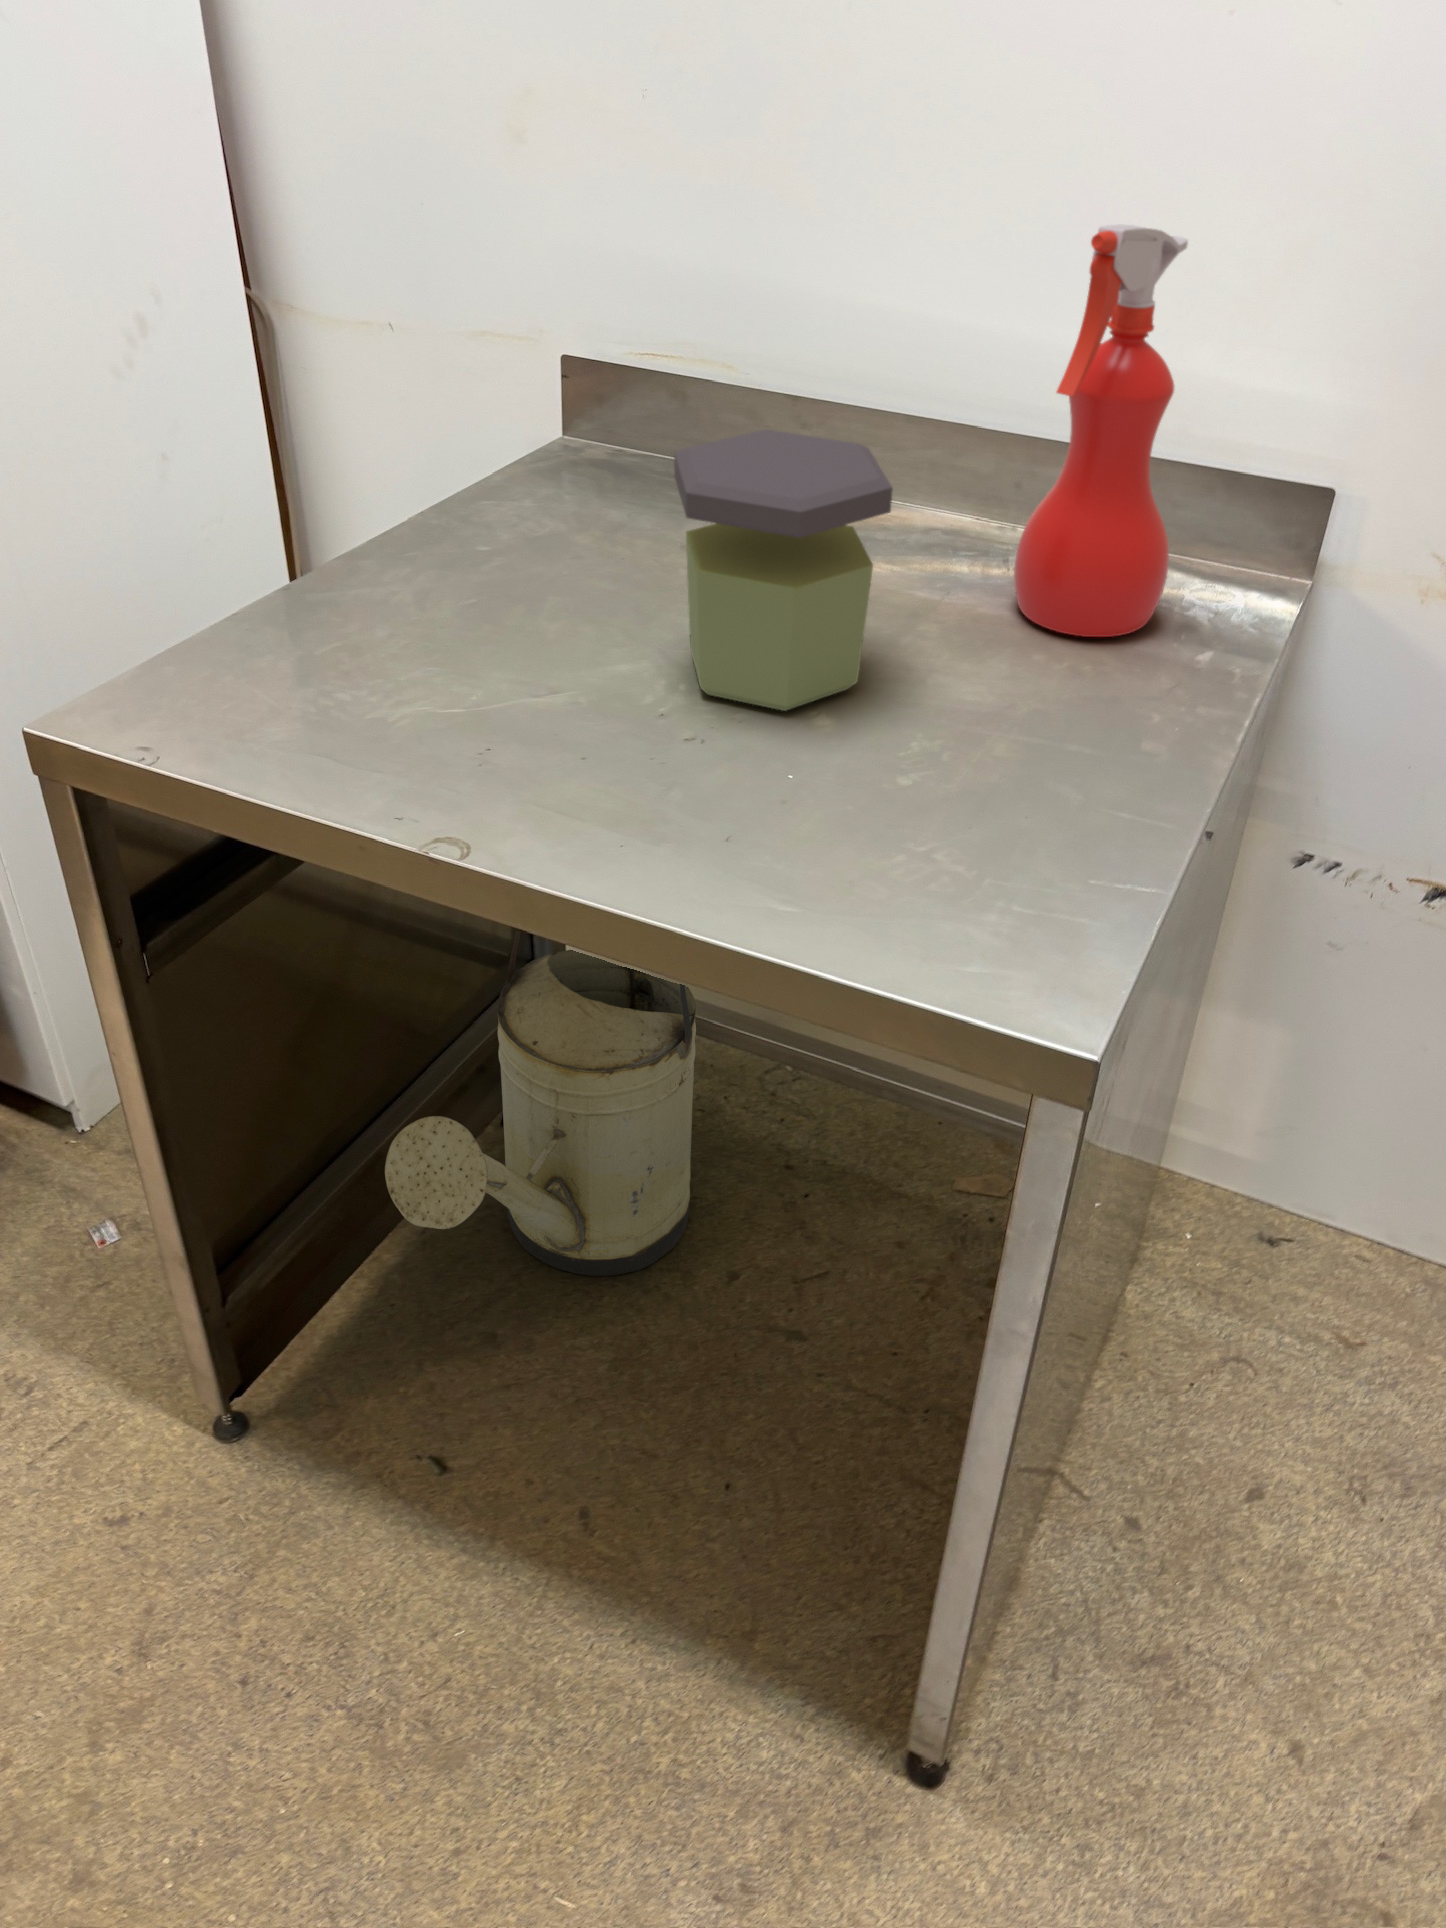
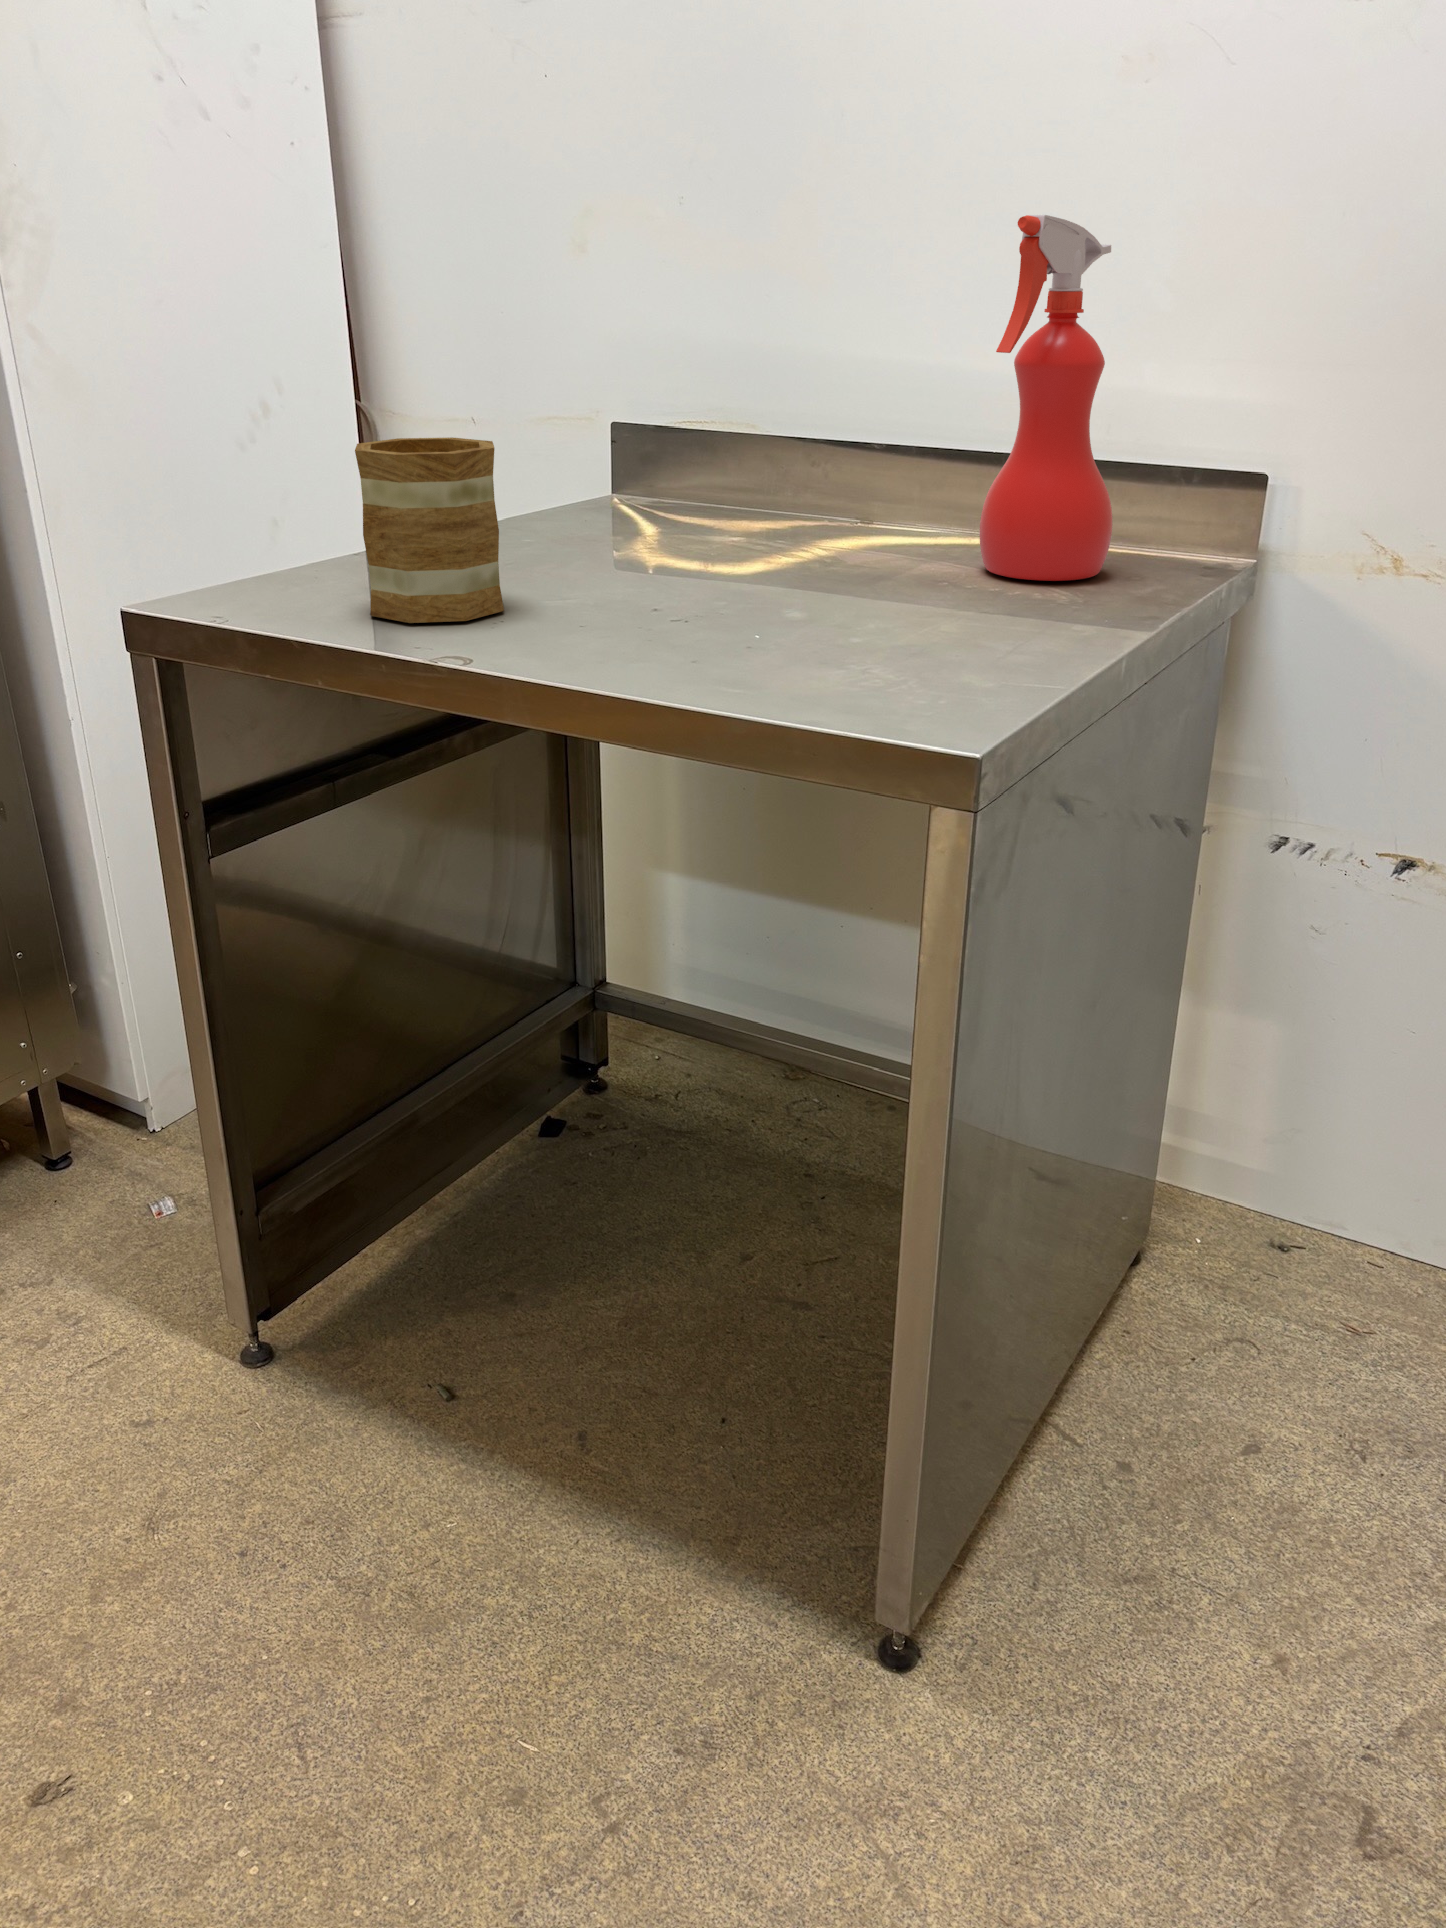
jar: present [674,429,893,711] -> none [674,391,851,609]
mug: none [302,511,485,757] -> present [355,437,504,623]
watering can: present [385,931,696,1276] -> none [412,879,717,1253]

